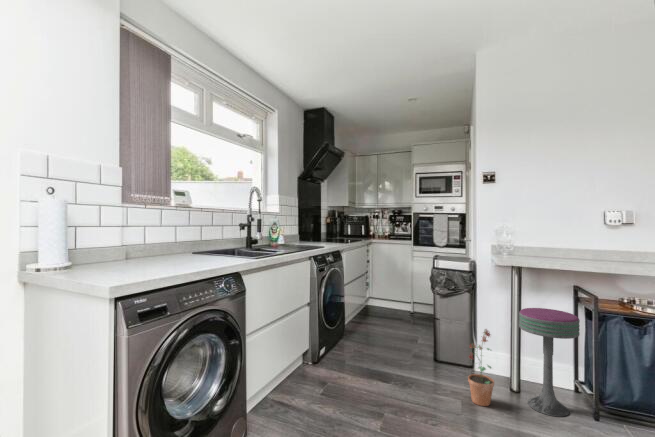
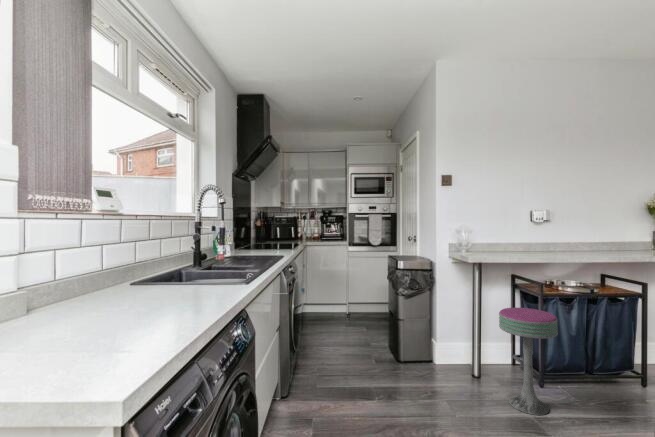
potted plant: present [468,329,494,406] -> none [453,335,486,417]

